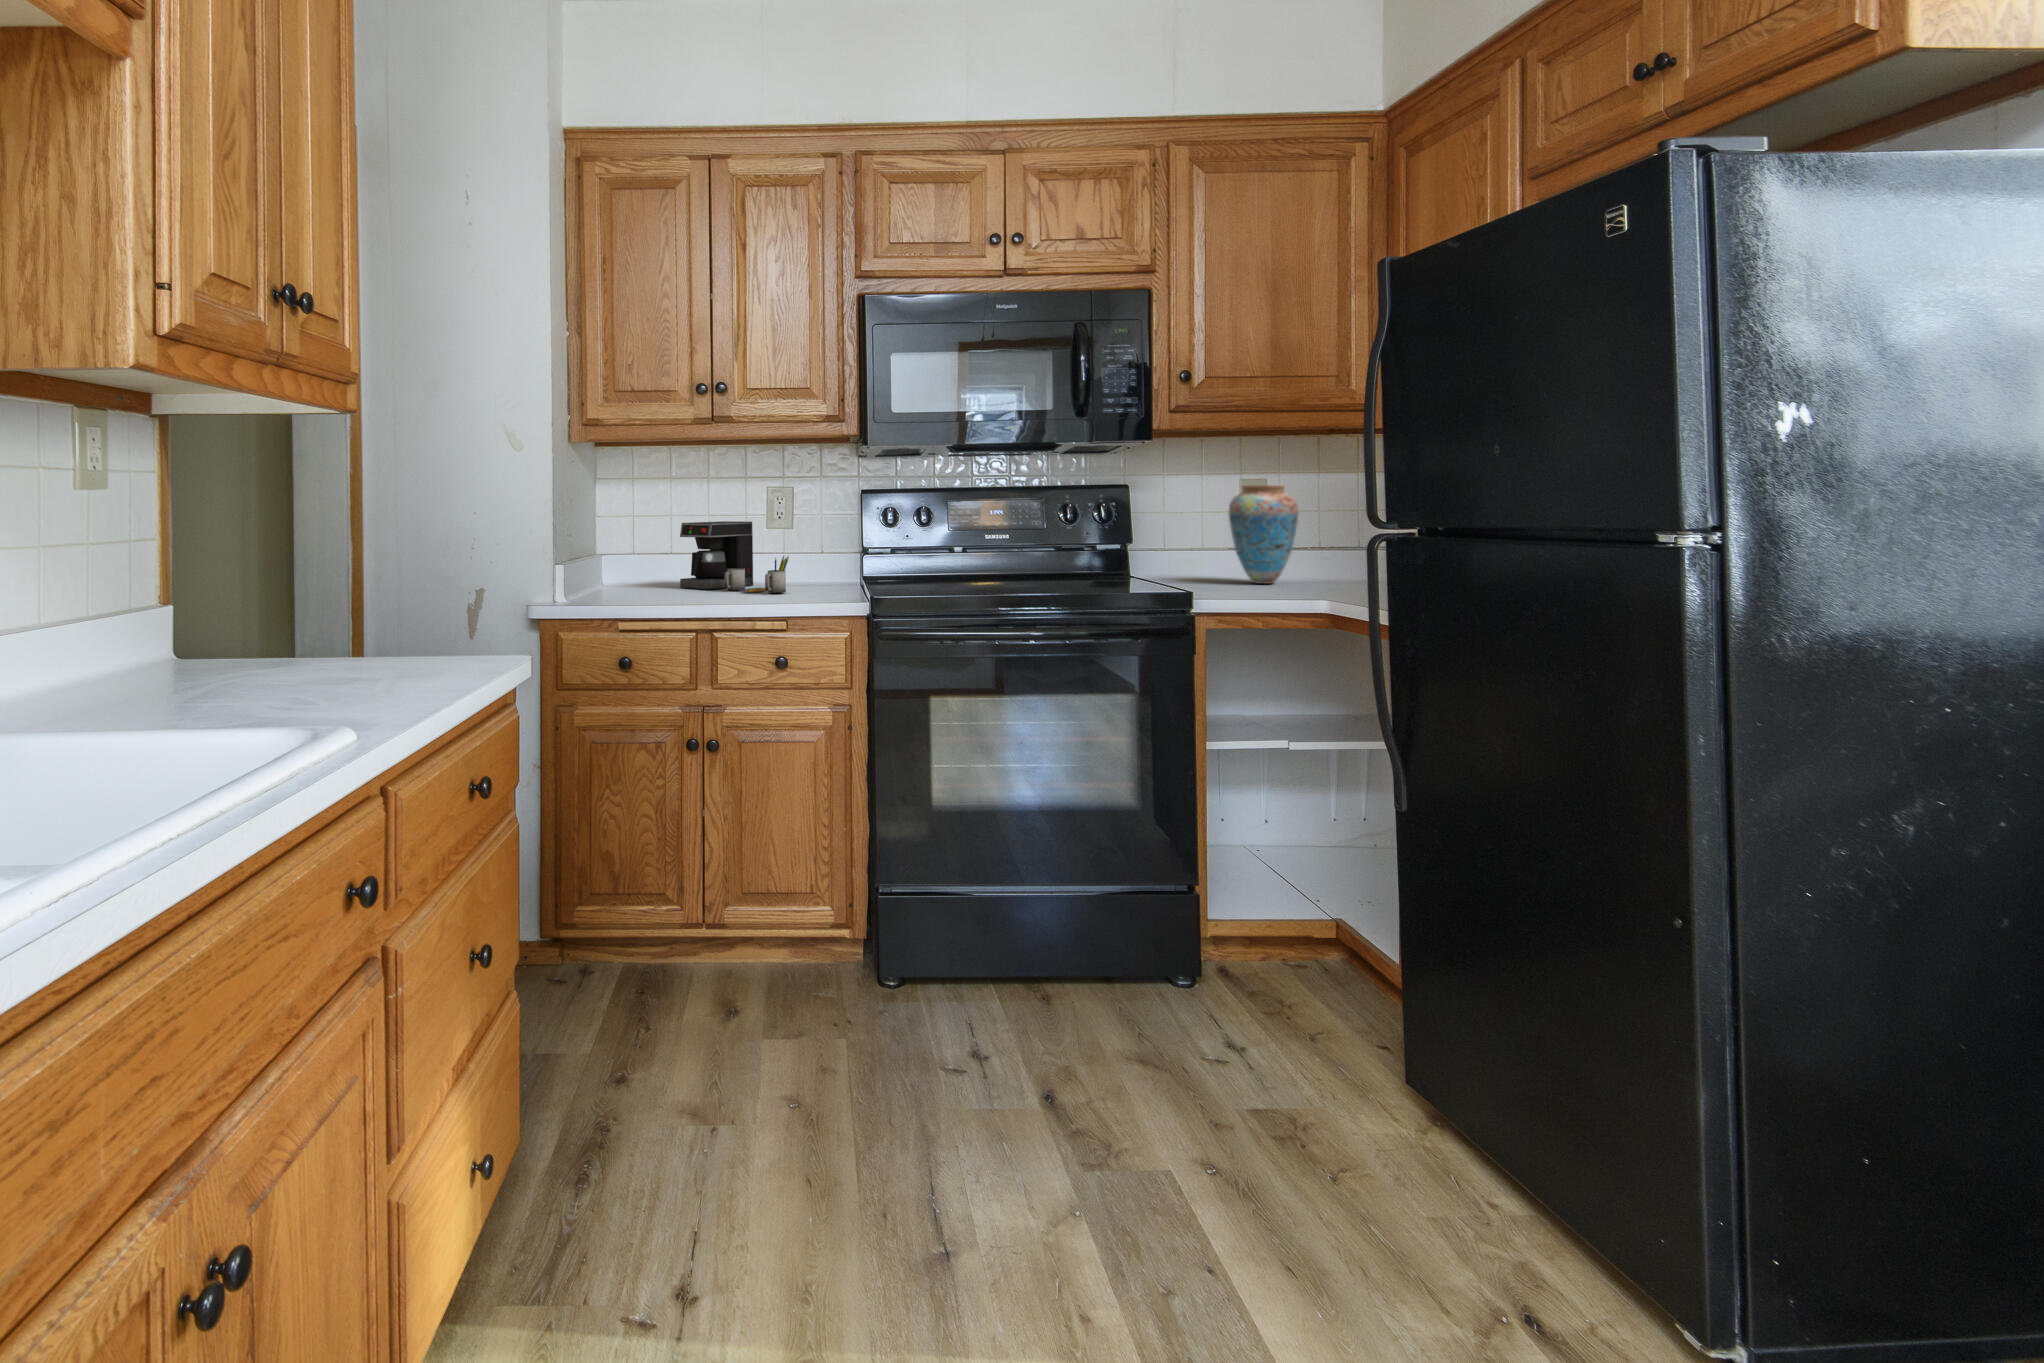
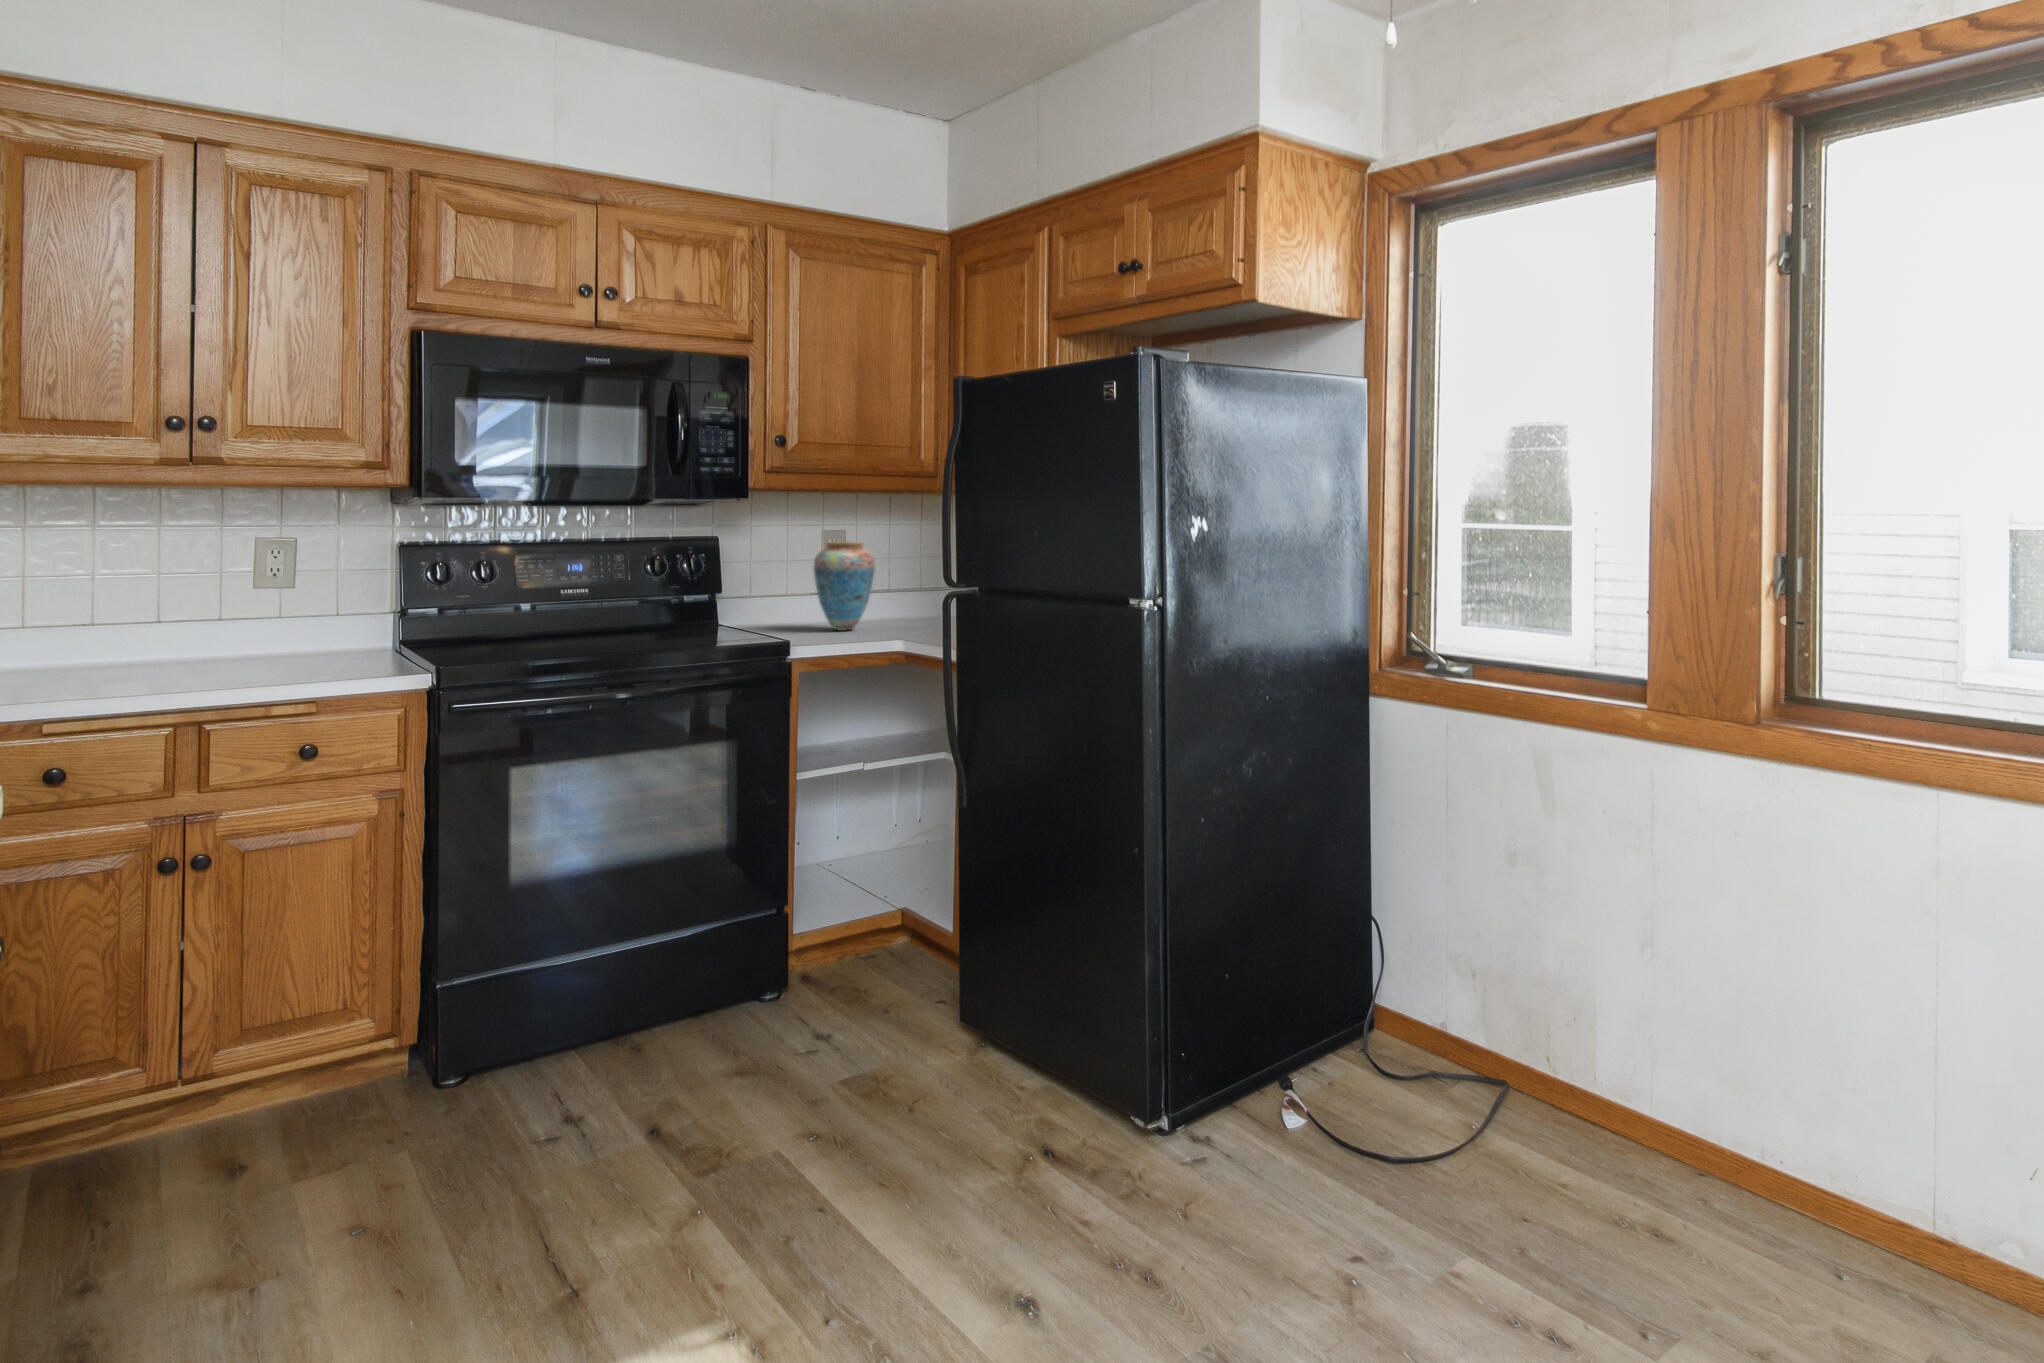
coffee maker: present [680,521,789,593] -> none [130,582,313,669]

